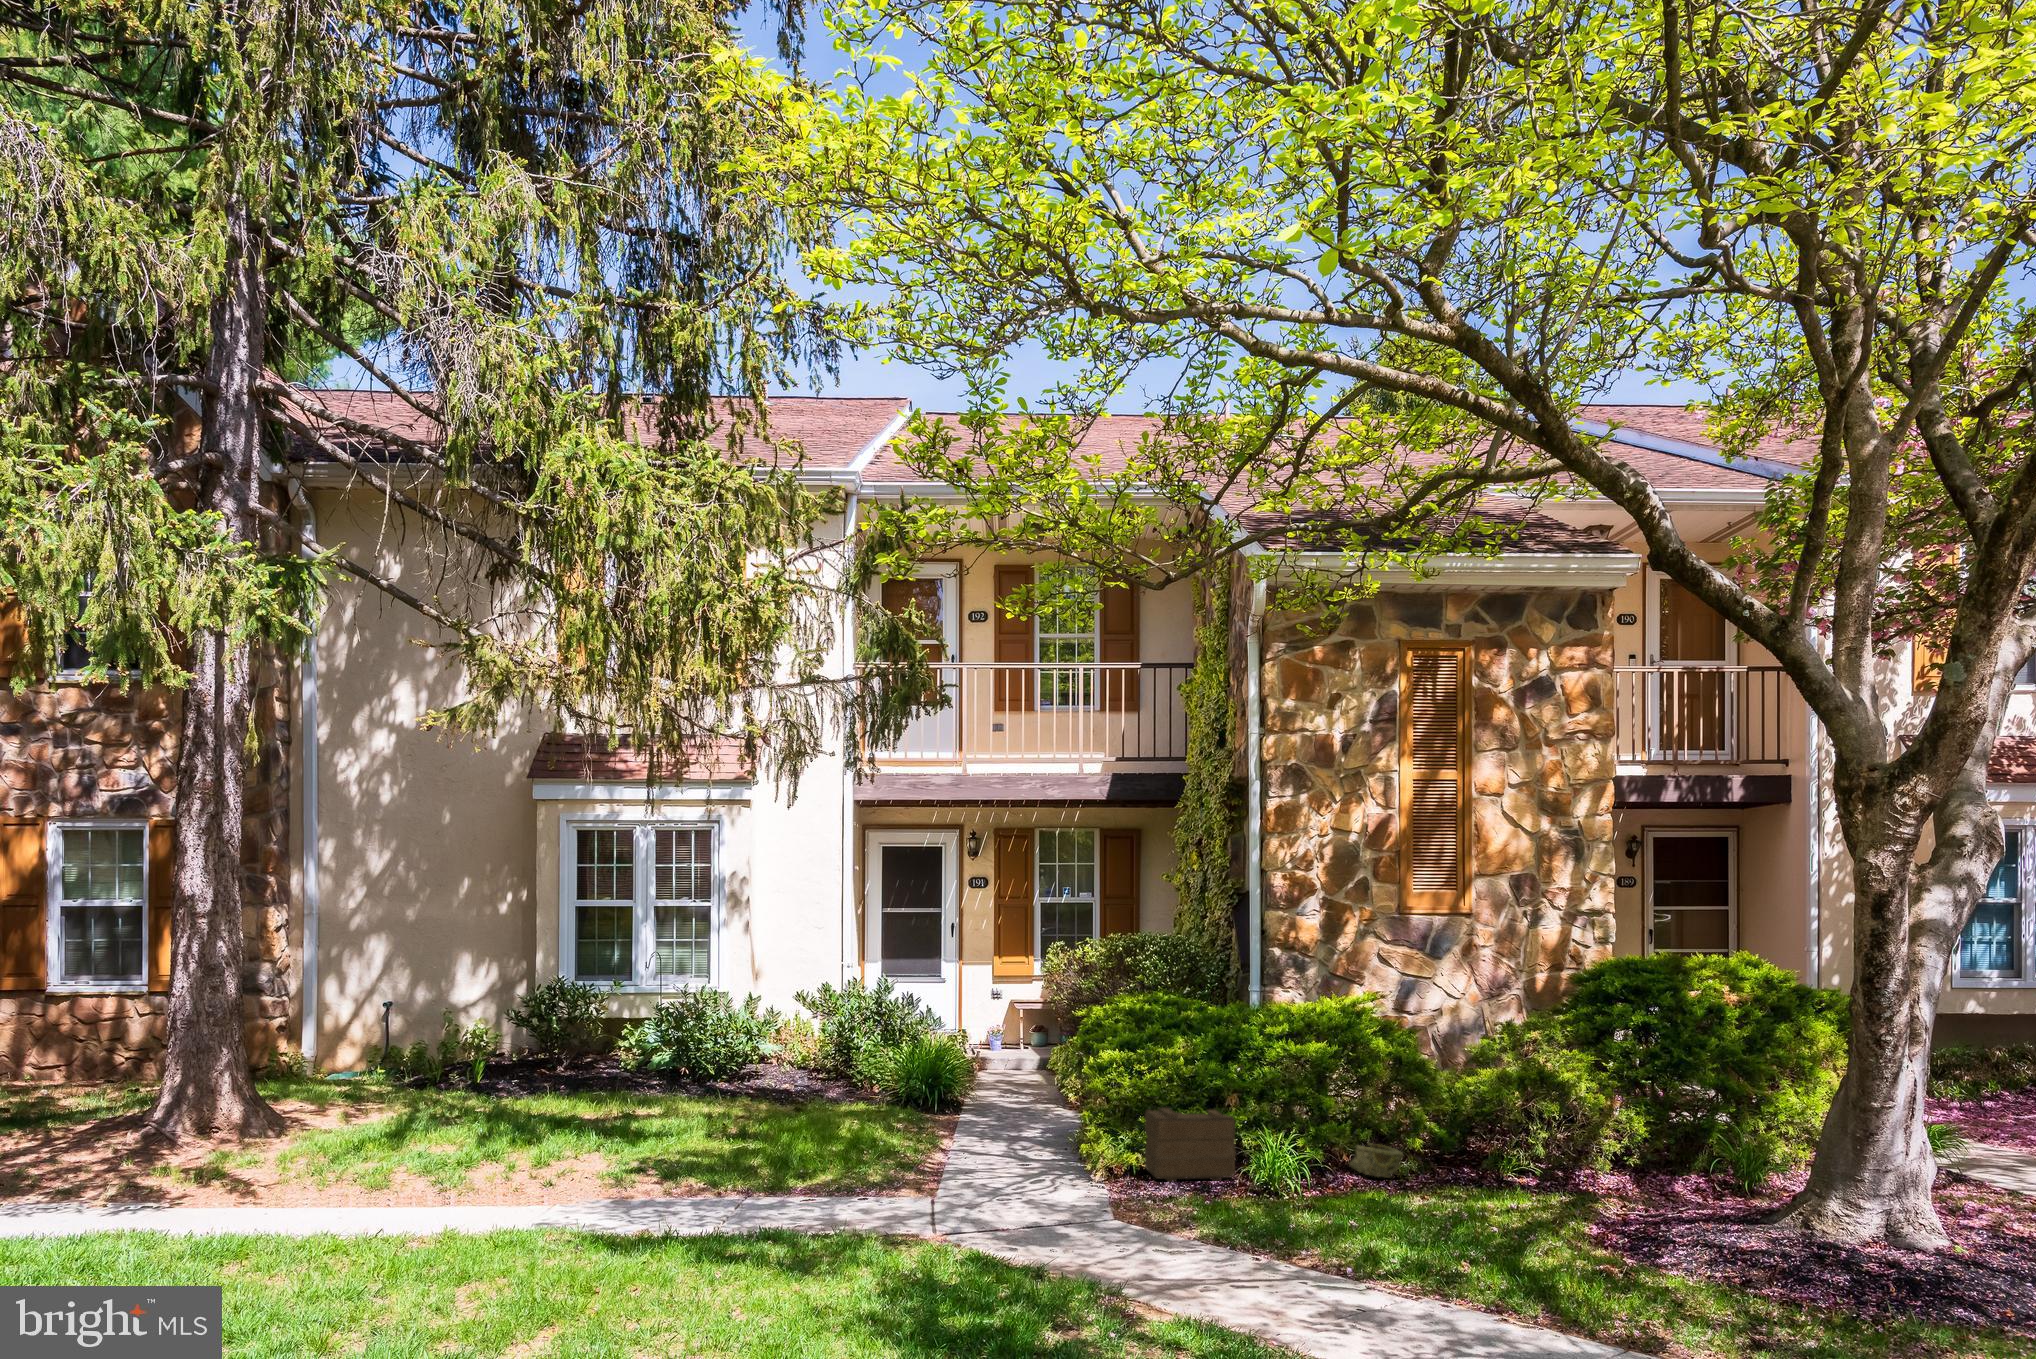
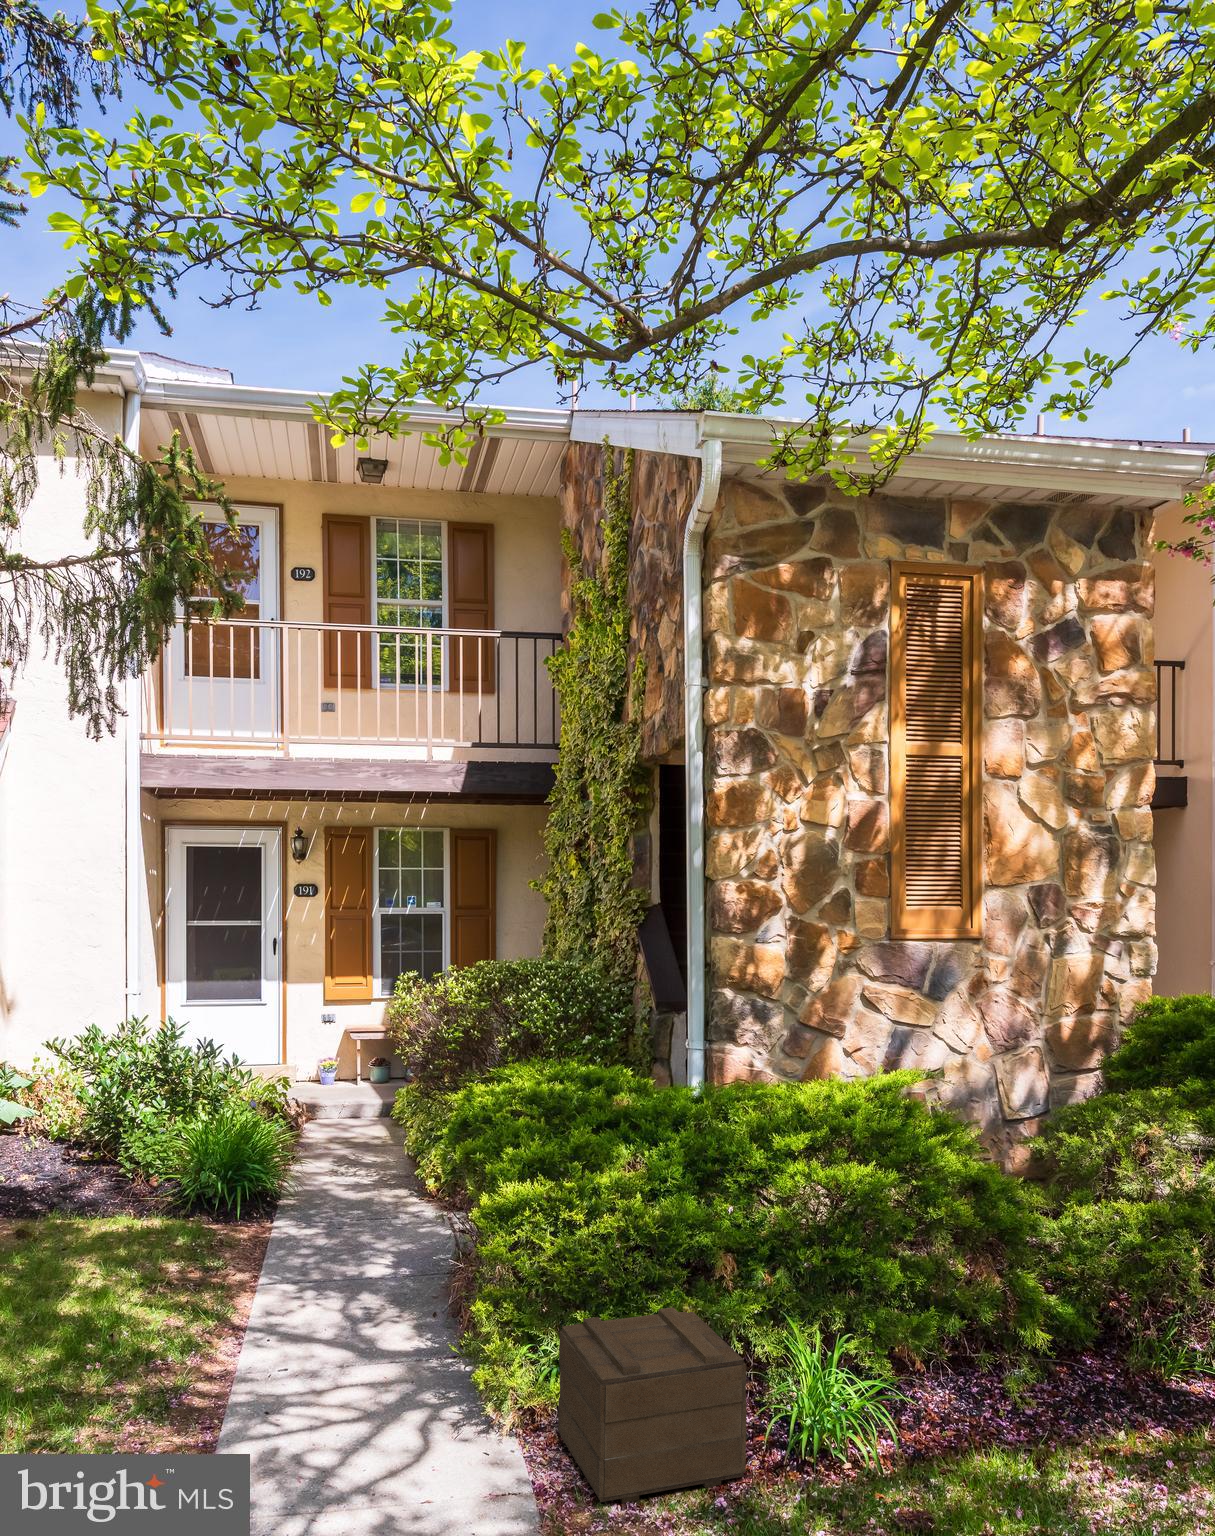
woven basket: present [1349,1143,1403,1178] -> none [904,1347,1028,1436]

